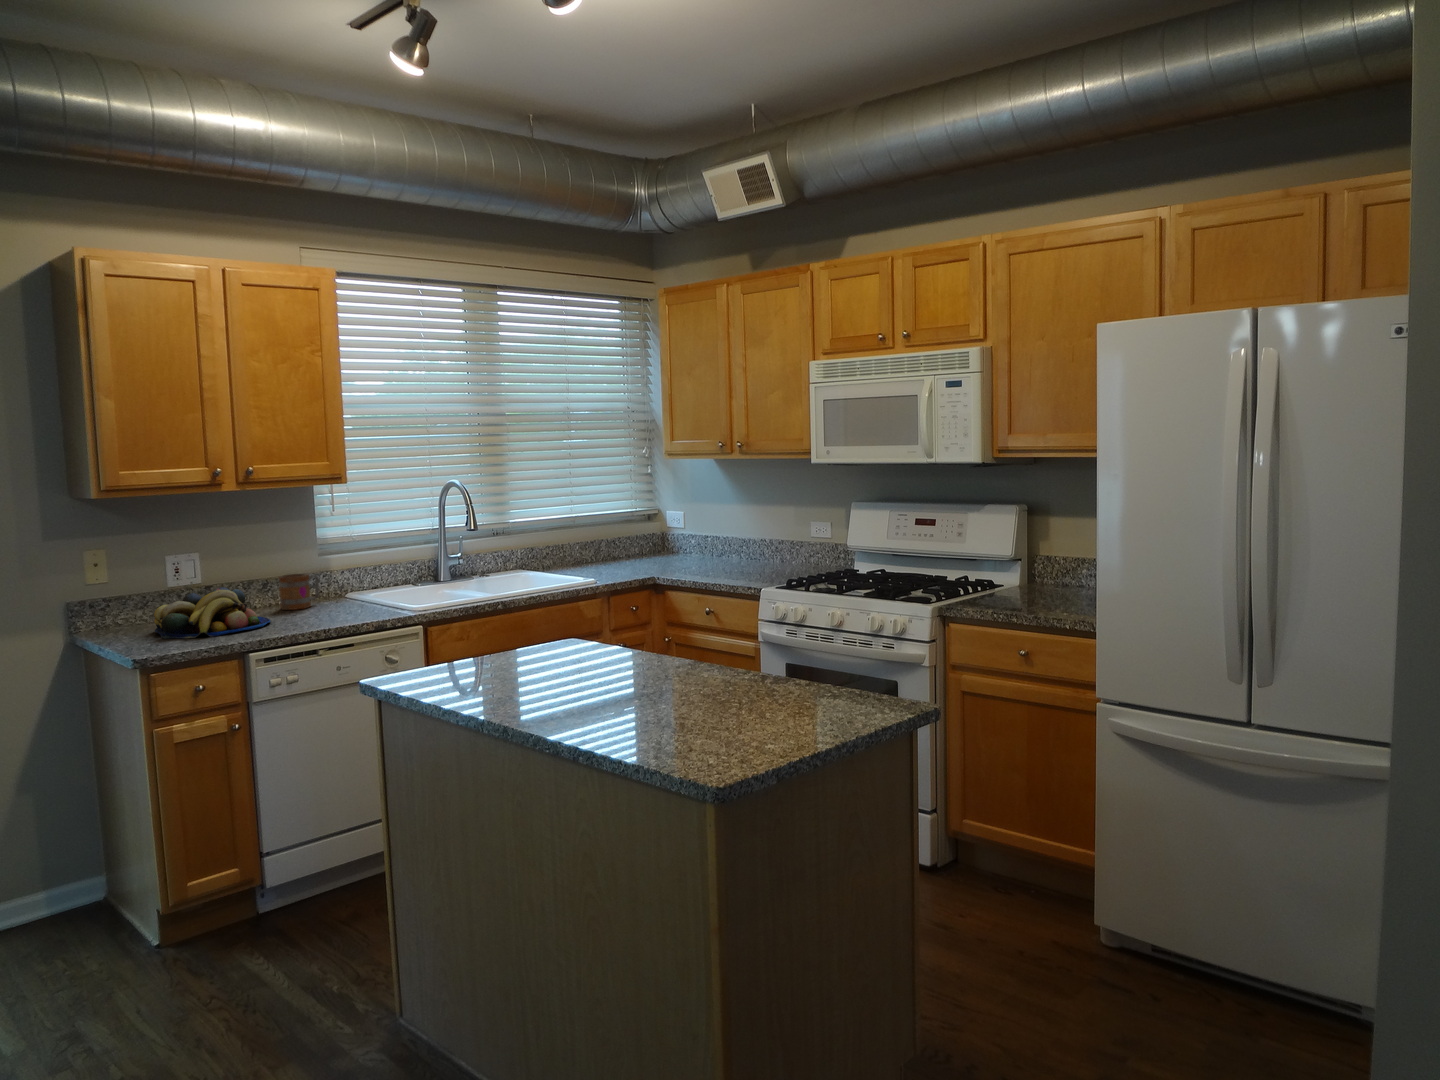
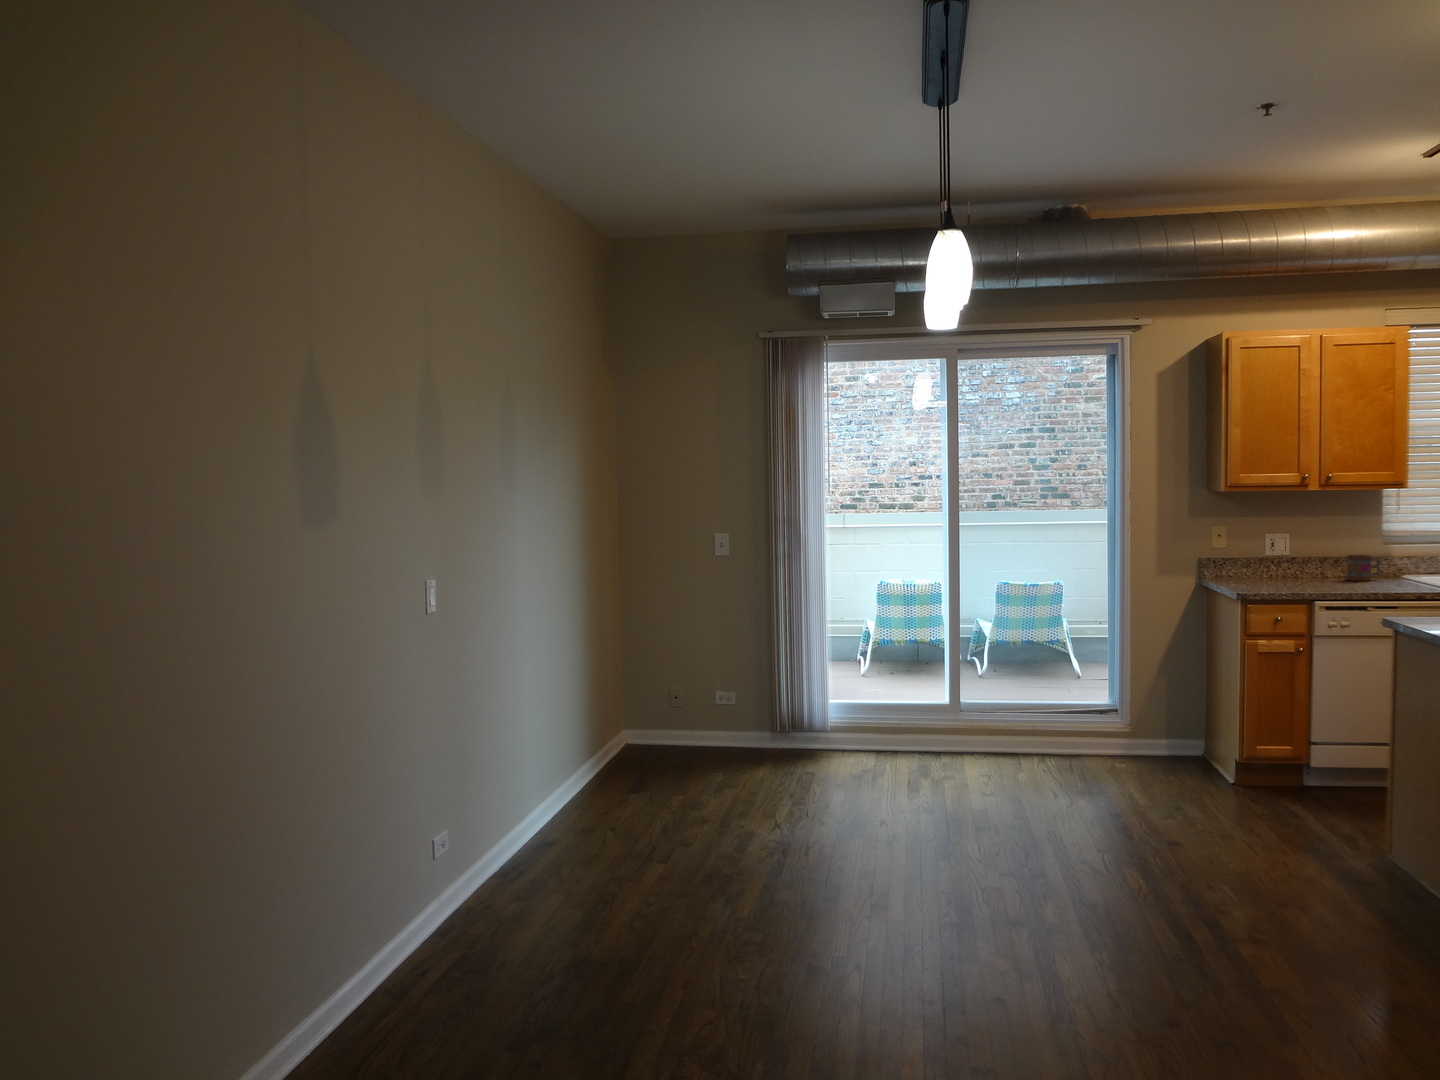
fruit bowl: present [154,587,271,639] -> none [1252,558,1335,588]

